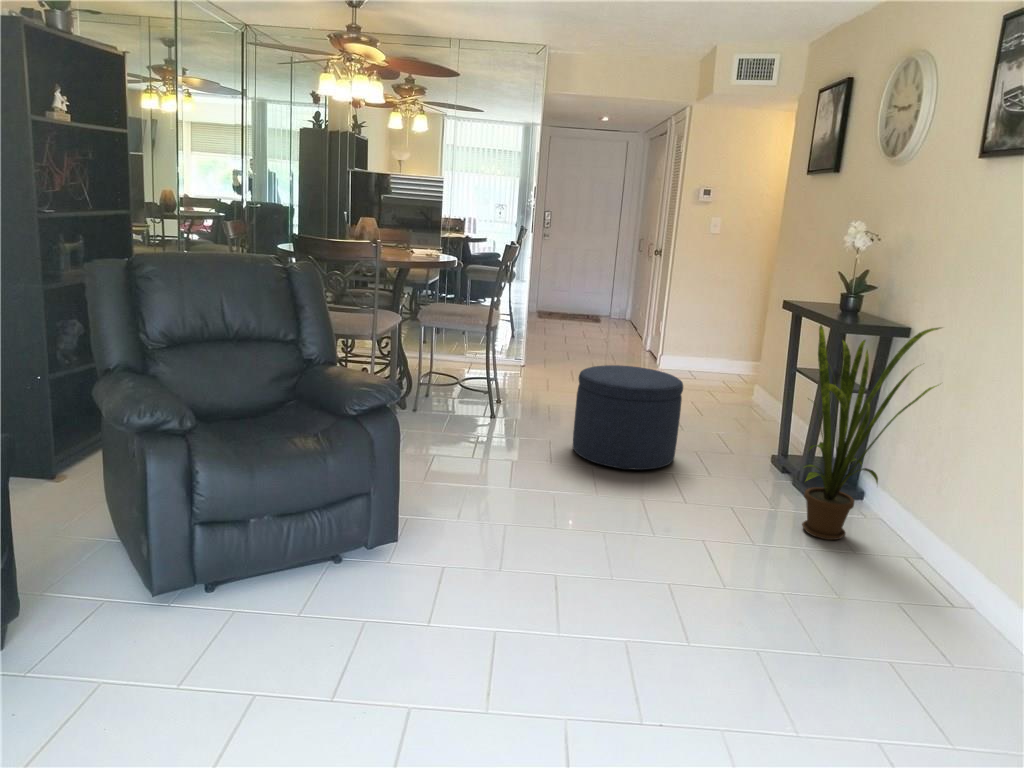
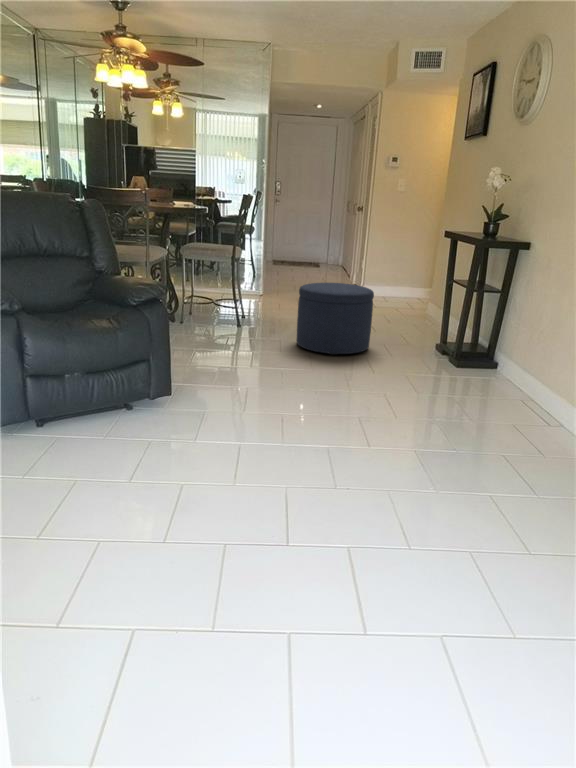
house plant: present [802,325,940,540] -> none [452,235,549,390]

